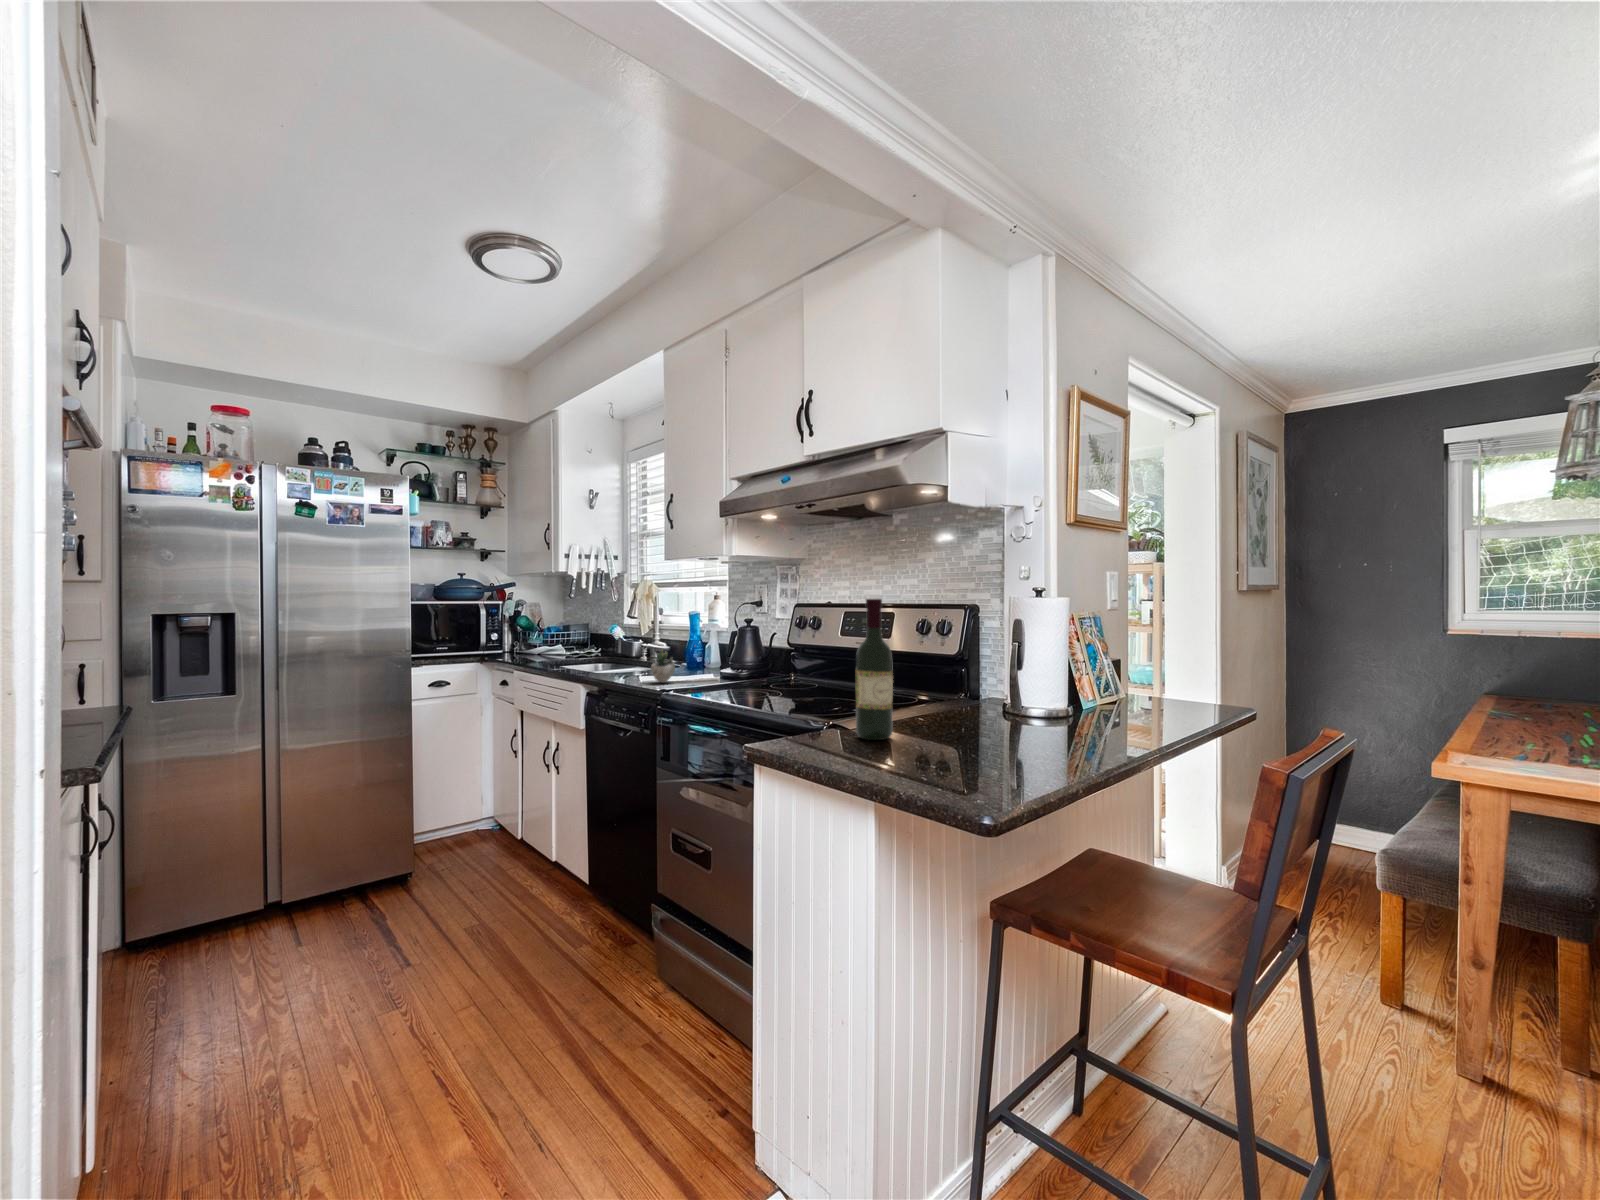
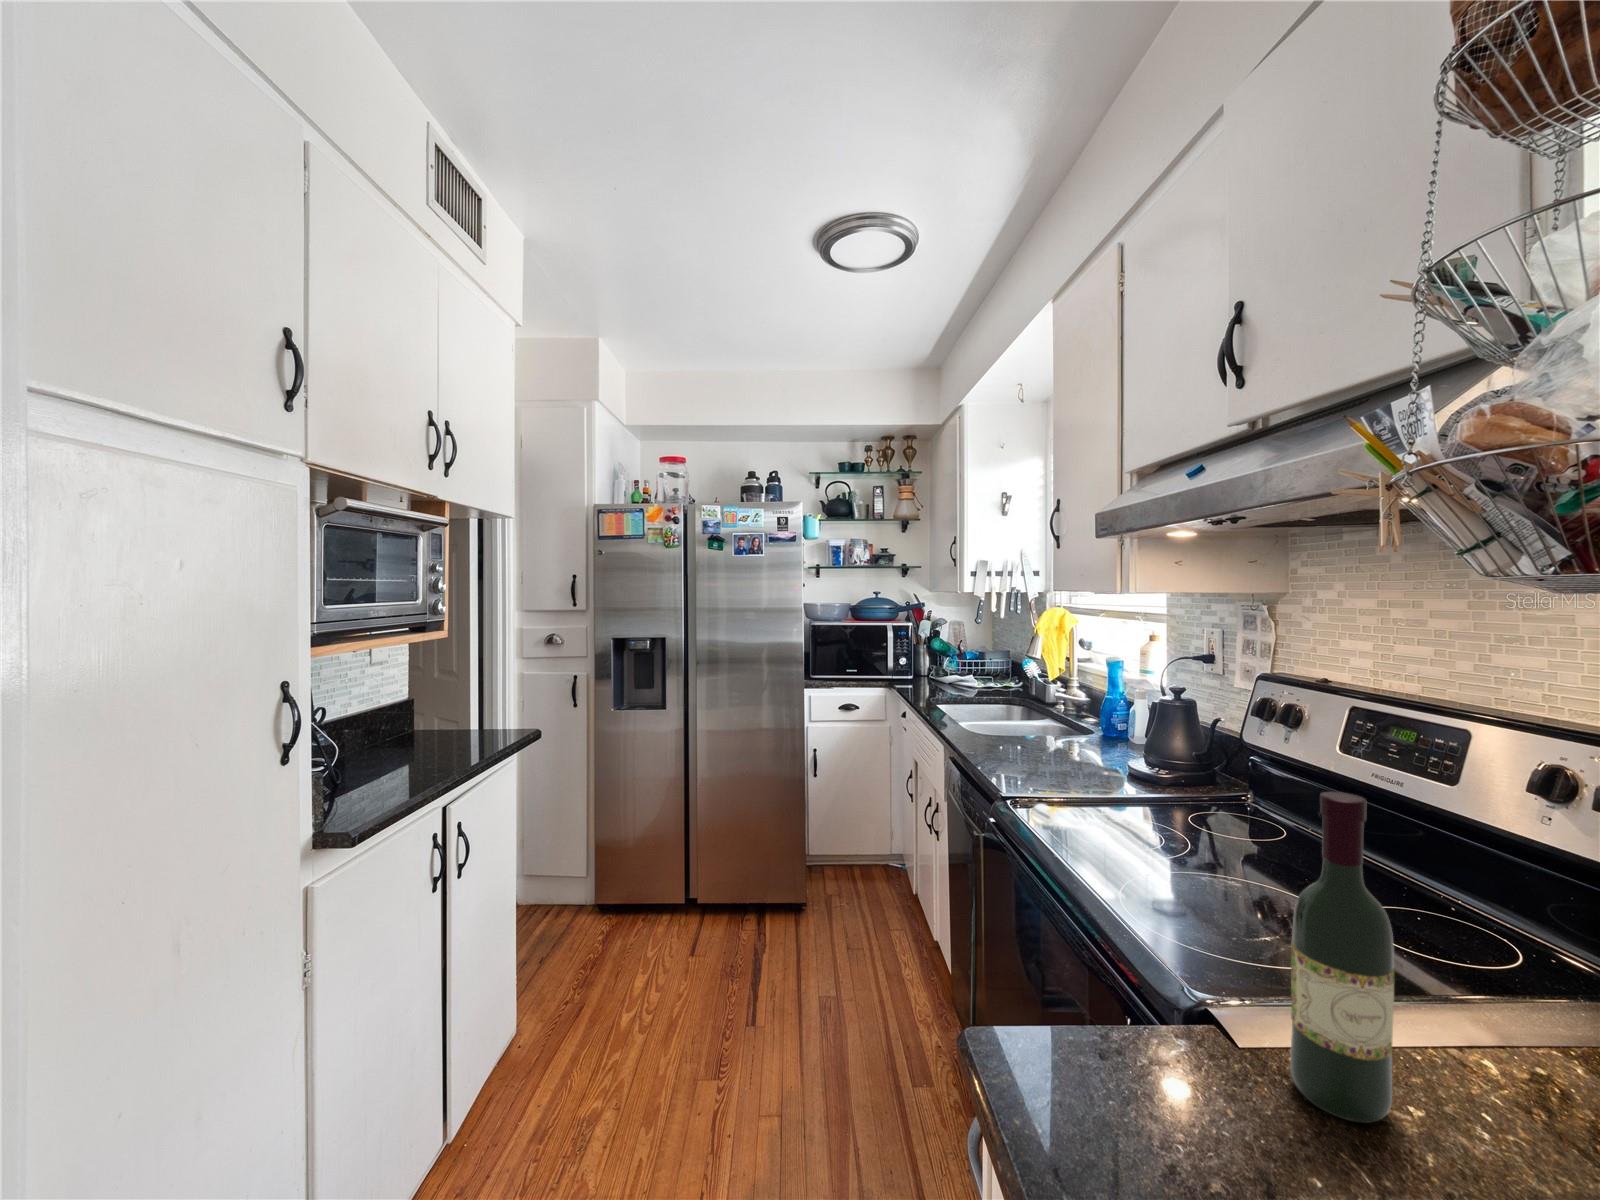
succulent plant: present [651,649,675,683] -> none [1022,727,1084,775]

